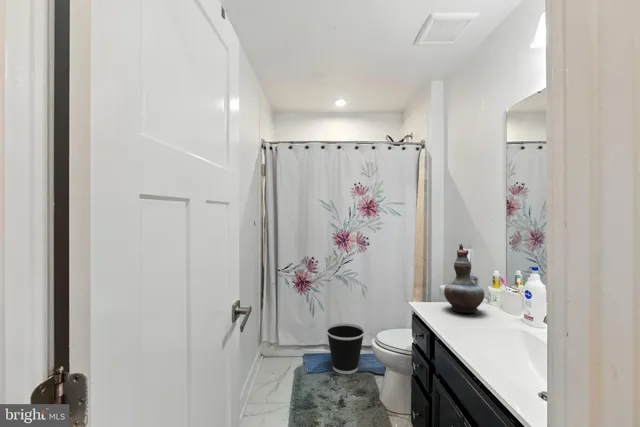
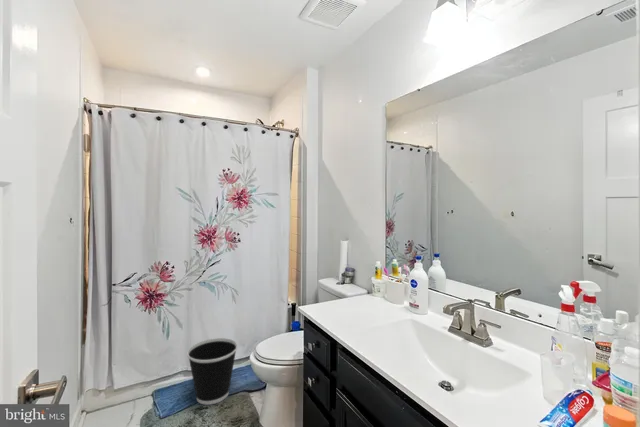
decorative vase: present [444,244,484,313] -> none [339,233,380,310]

